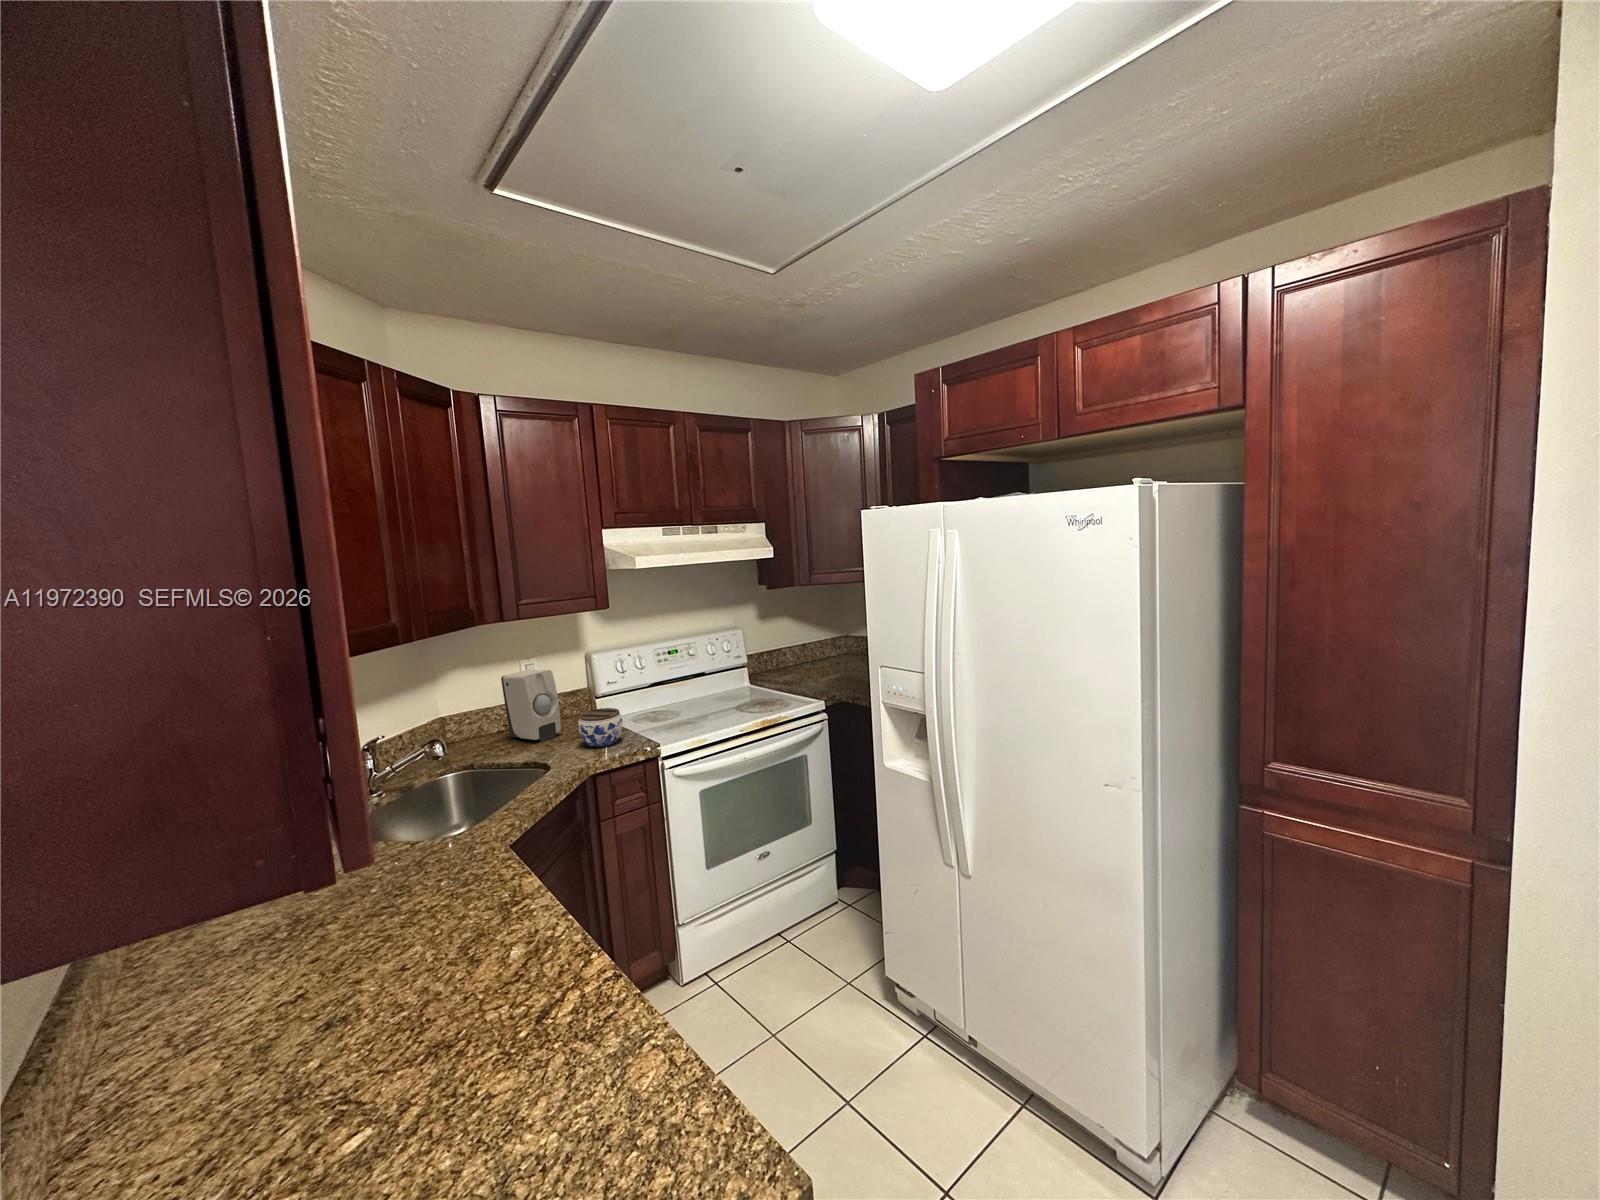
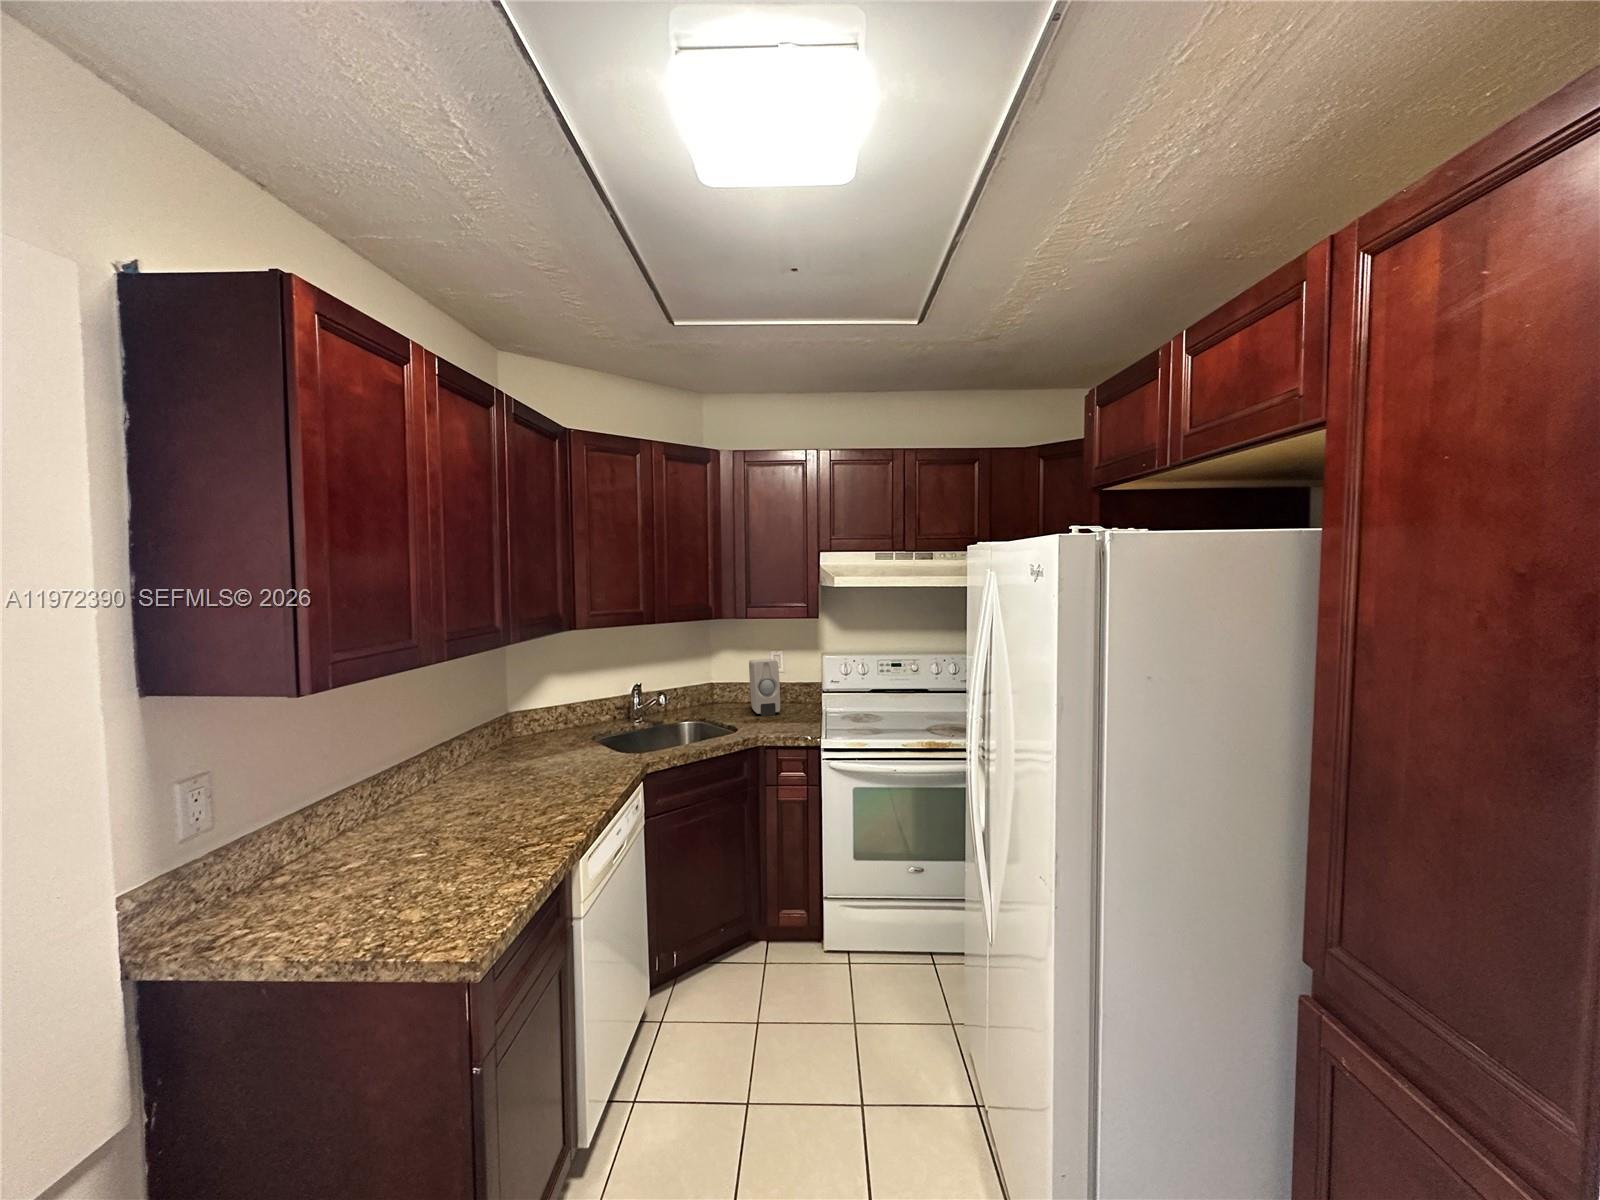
jar: present [578,708,623,747] -> none [774,699,809,731]

